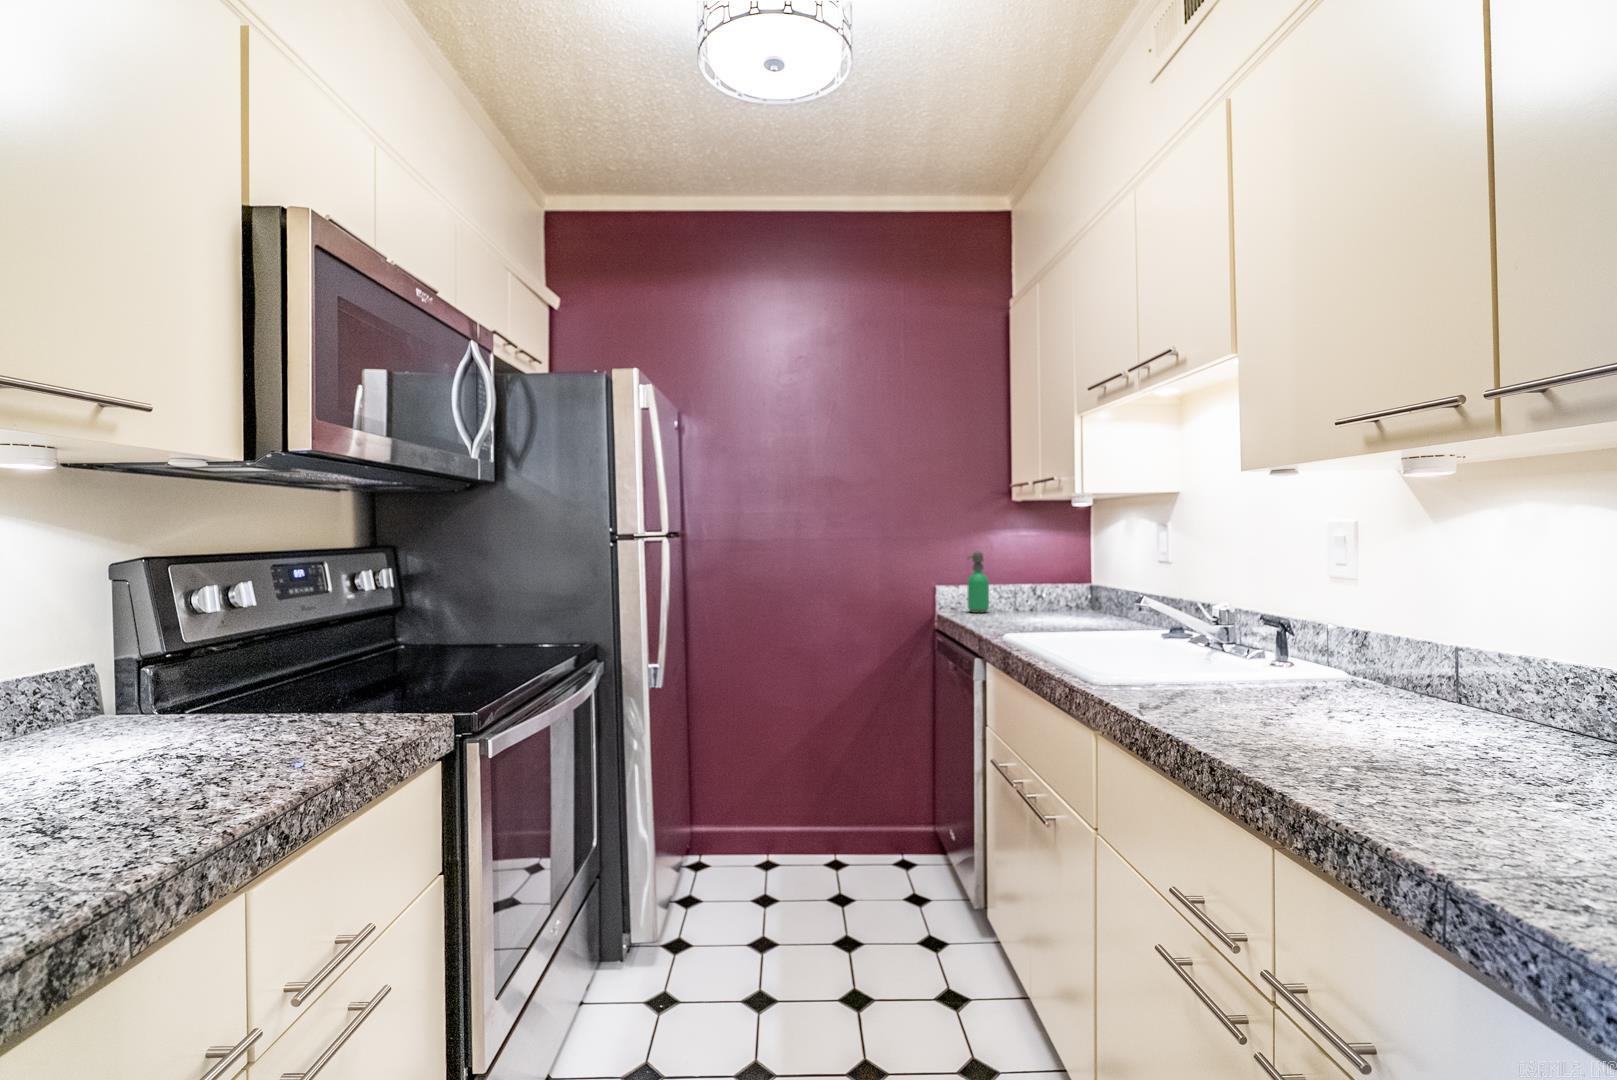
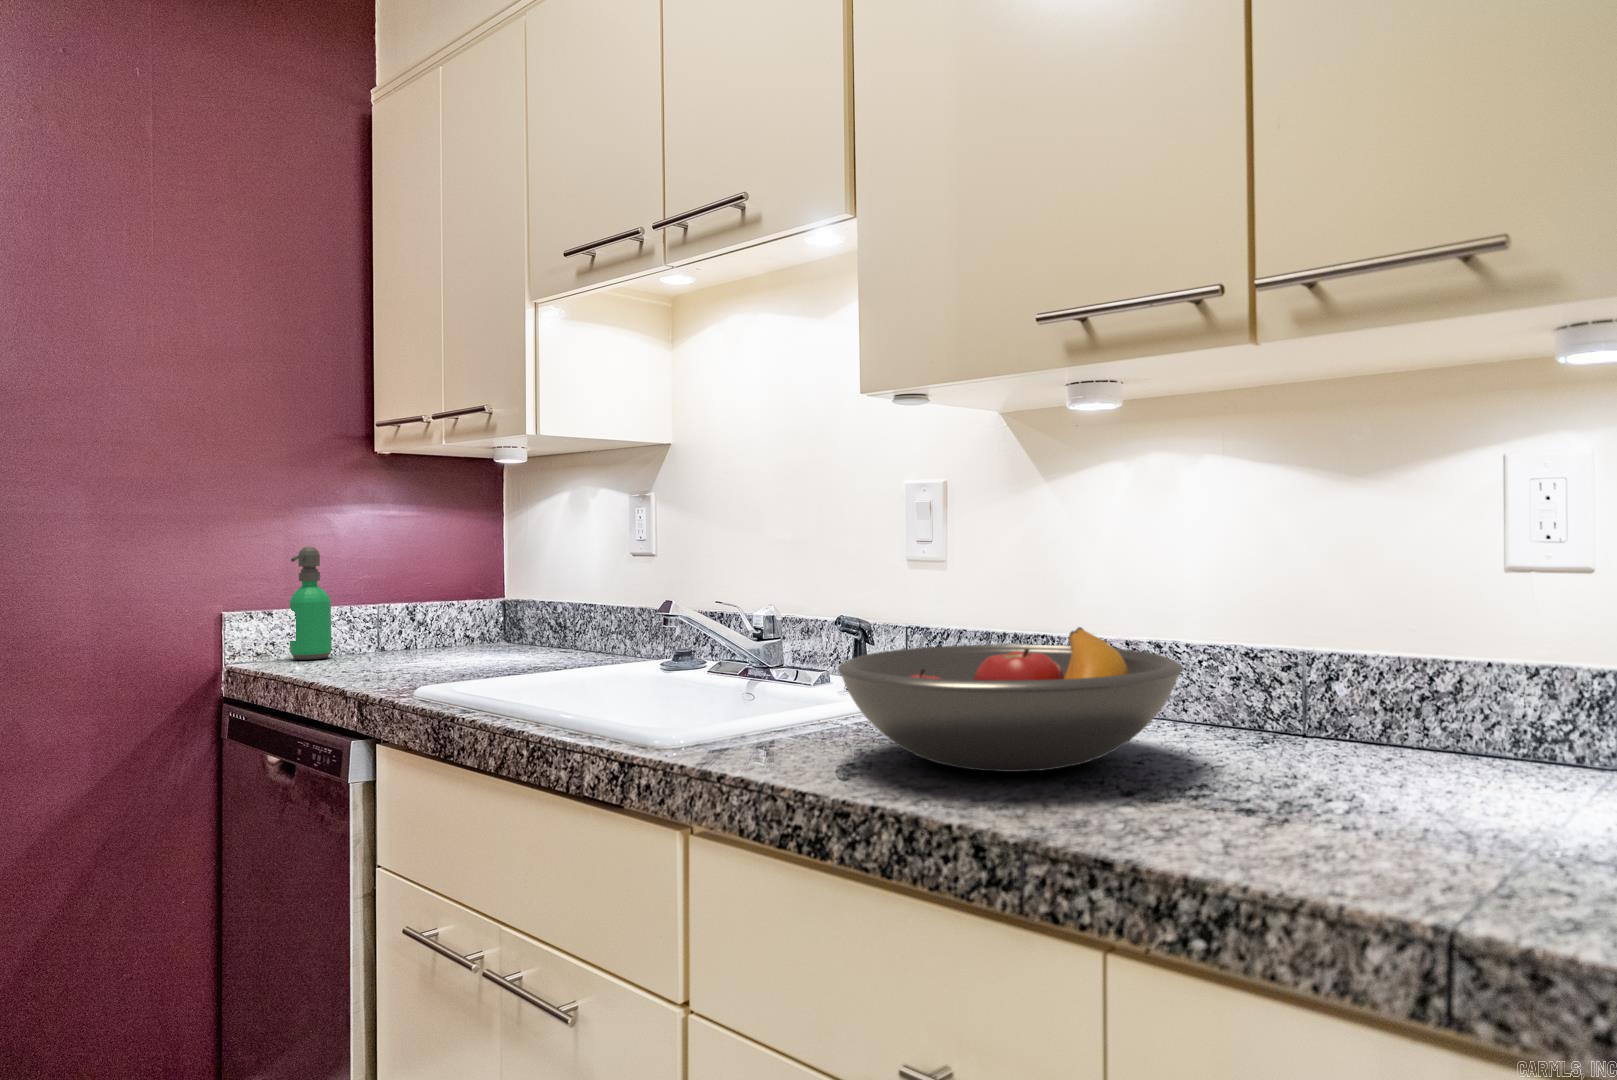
fruit bowl: none [1182,639,1471,736] -> present [838,627,1183,772]

